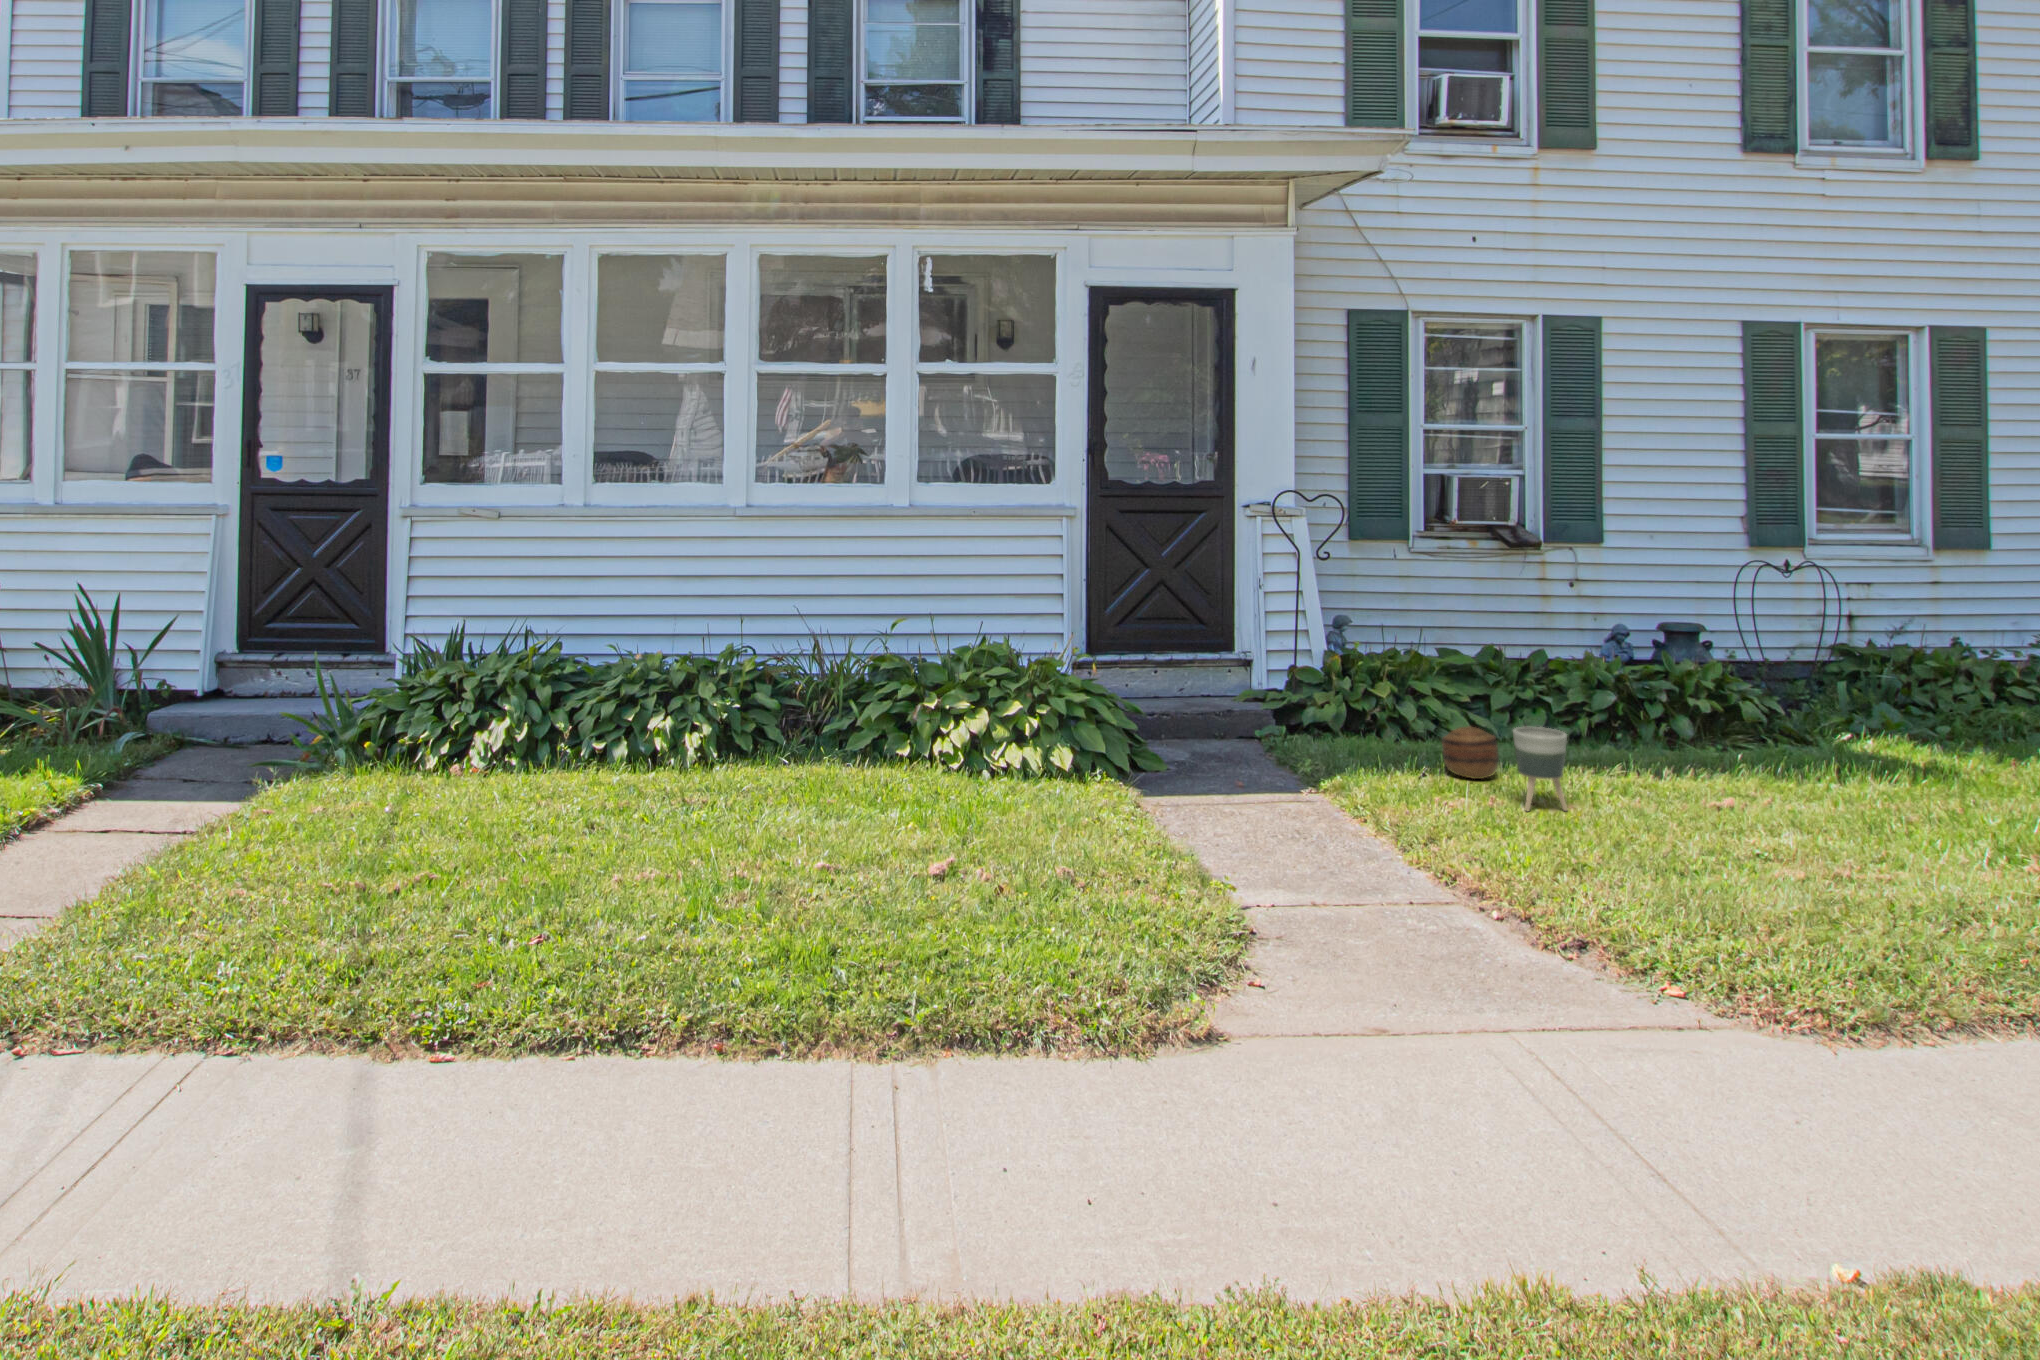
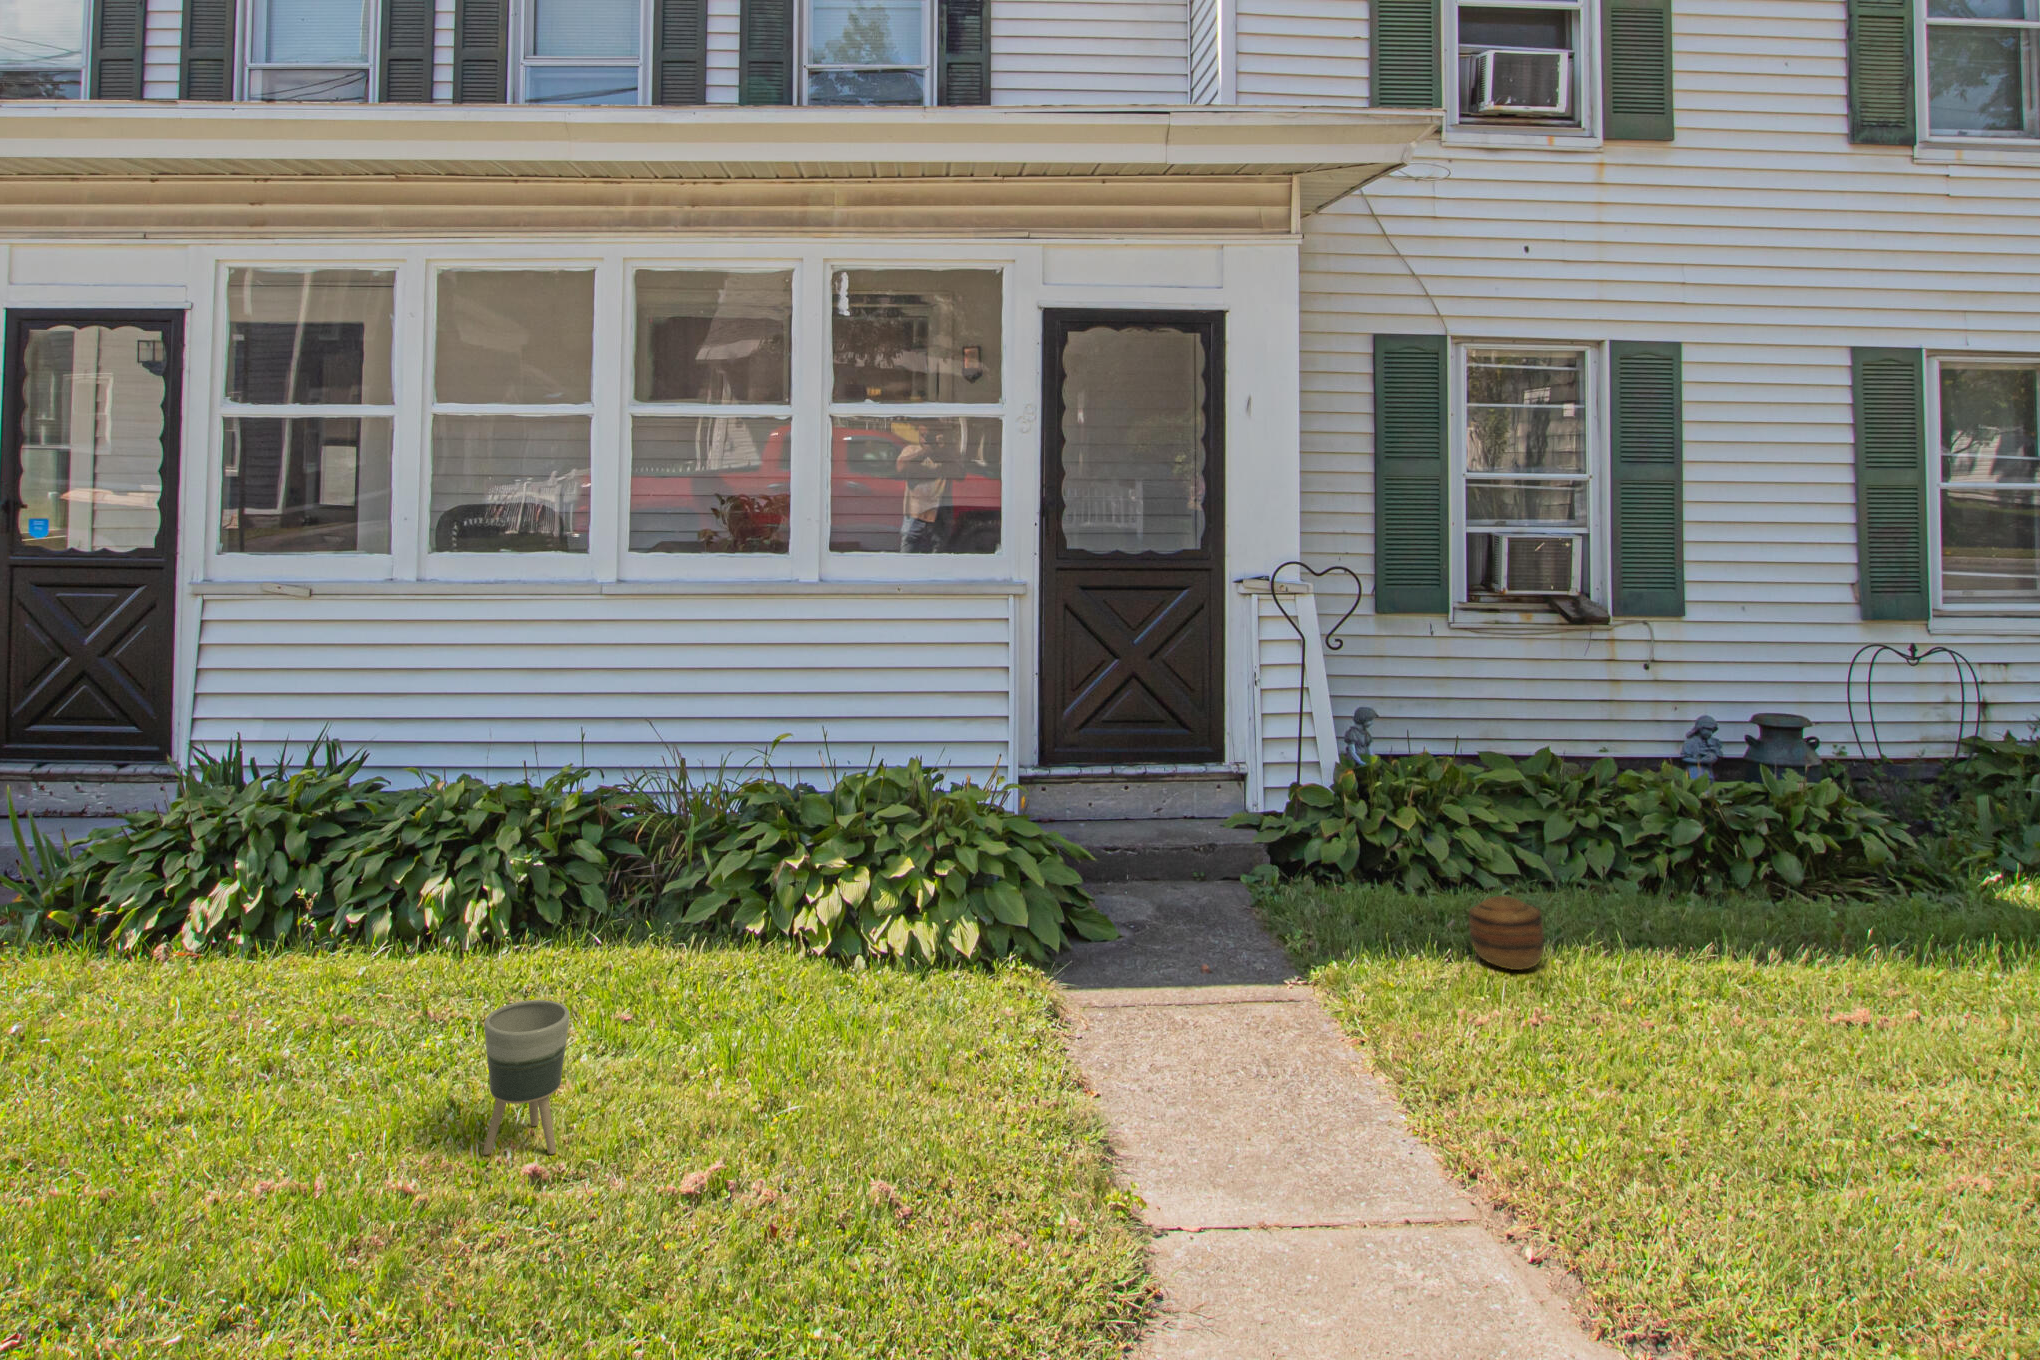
planter: present [1513,727,1567,811] -> present [483,1000,569,1155]

